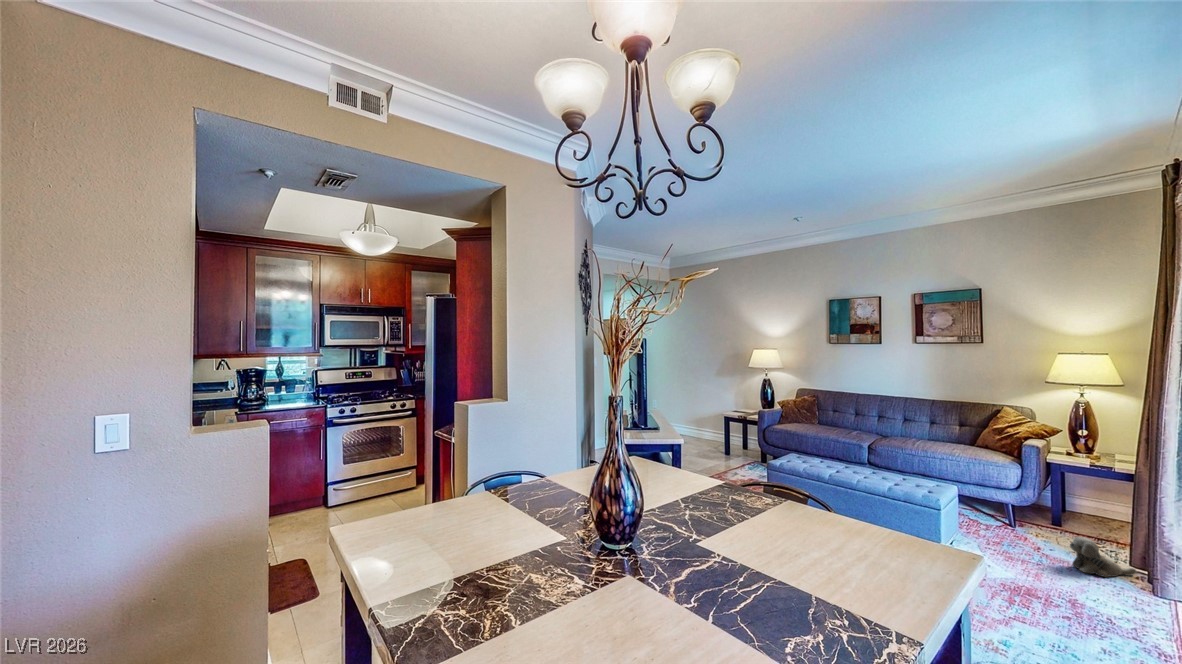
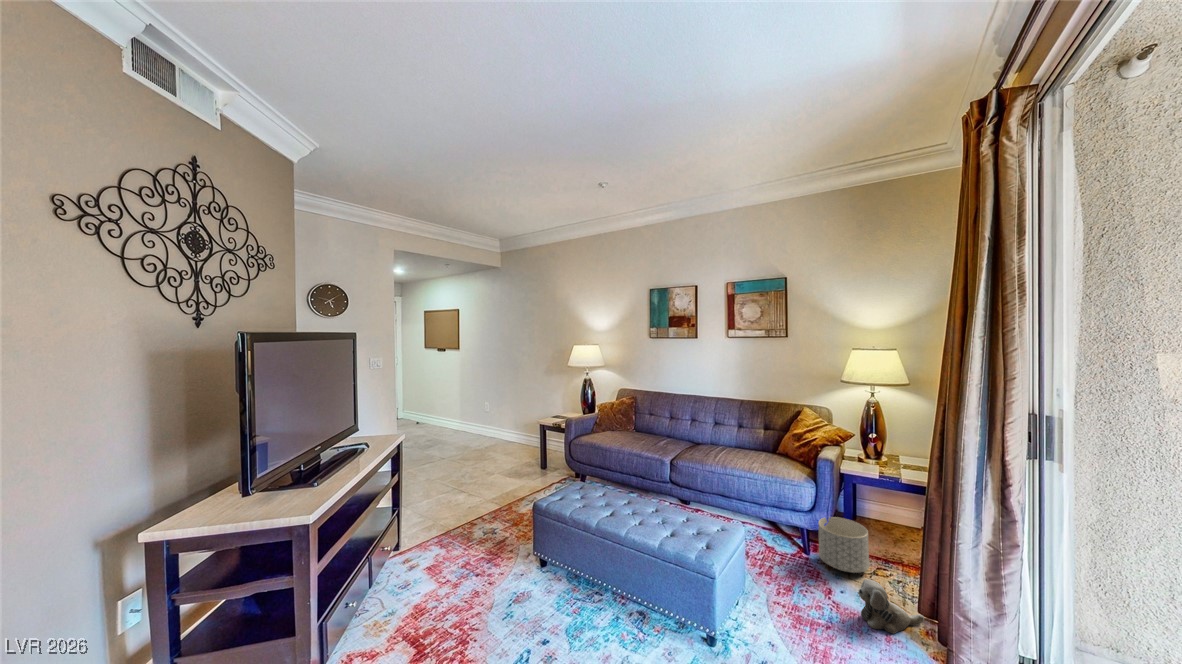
planter: none [1025,498,1079,543] -> present [818,517,869,573]

